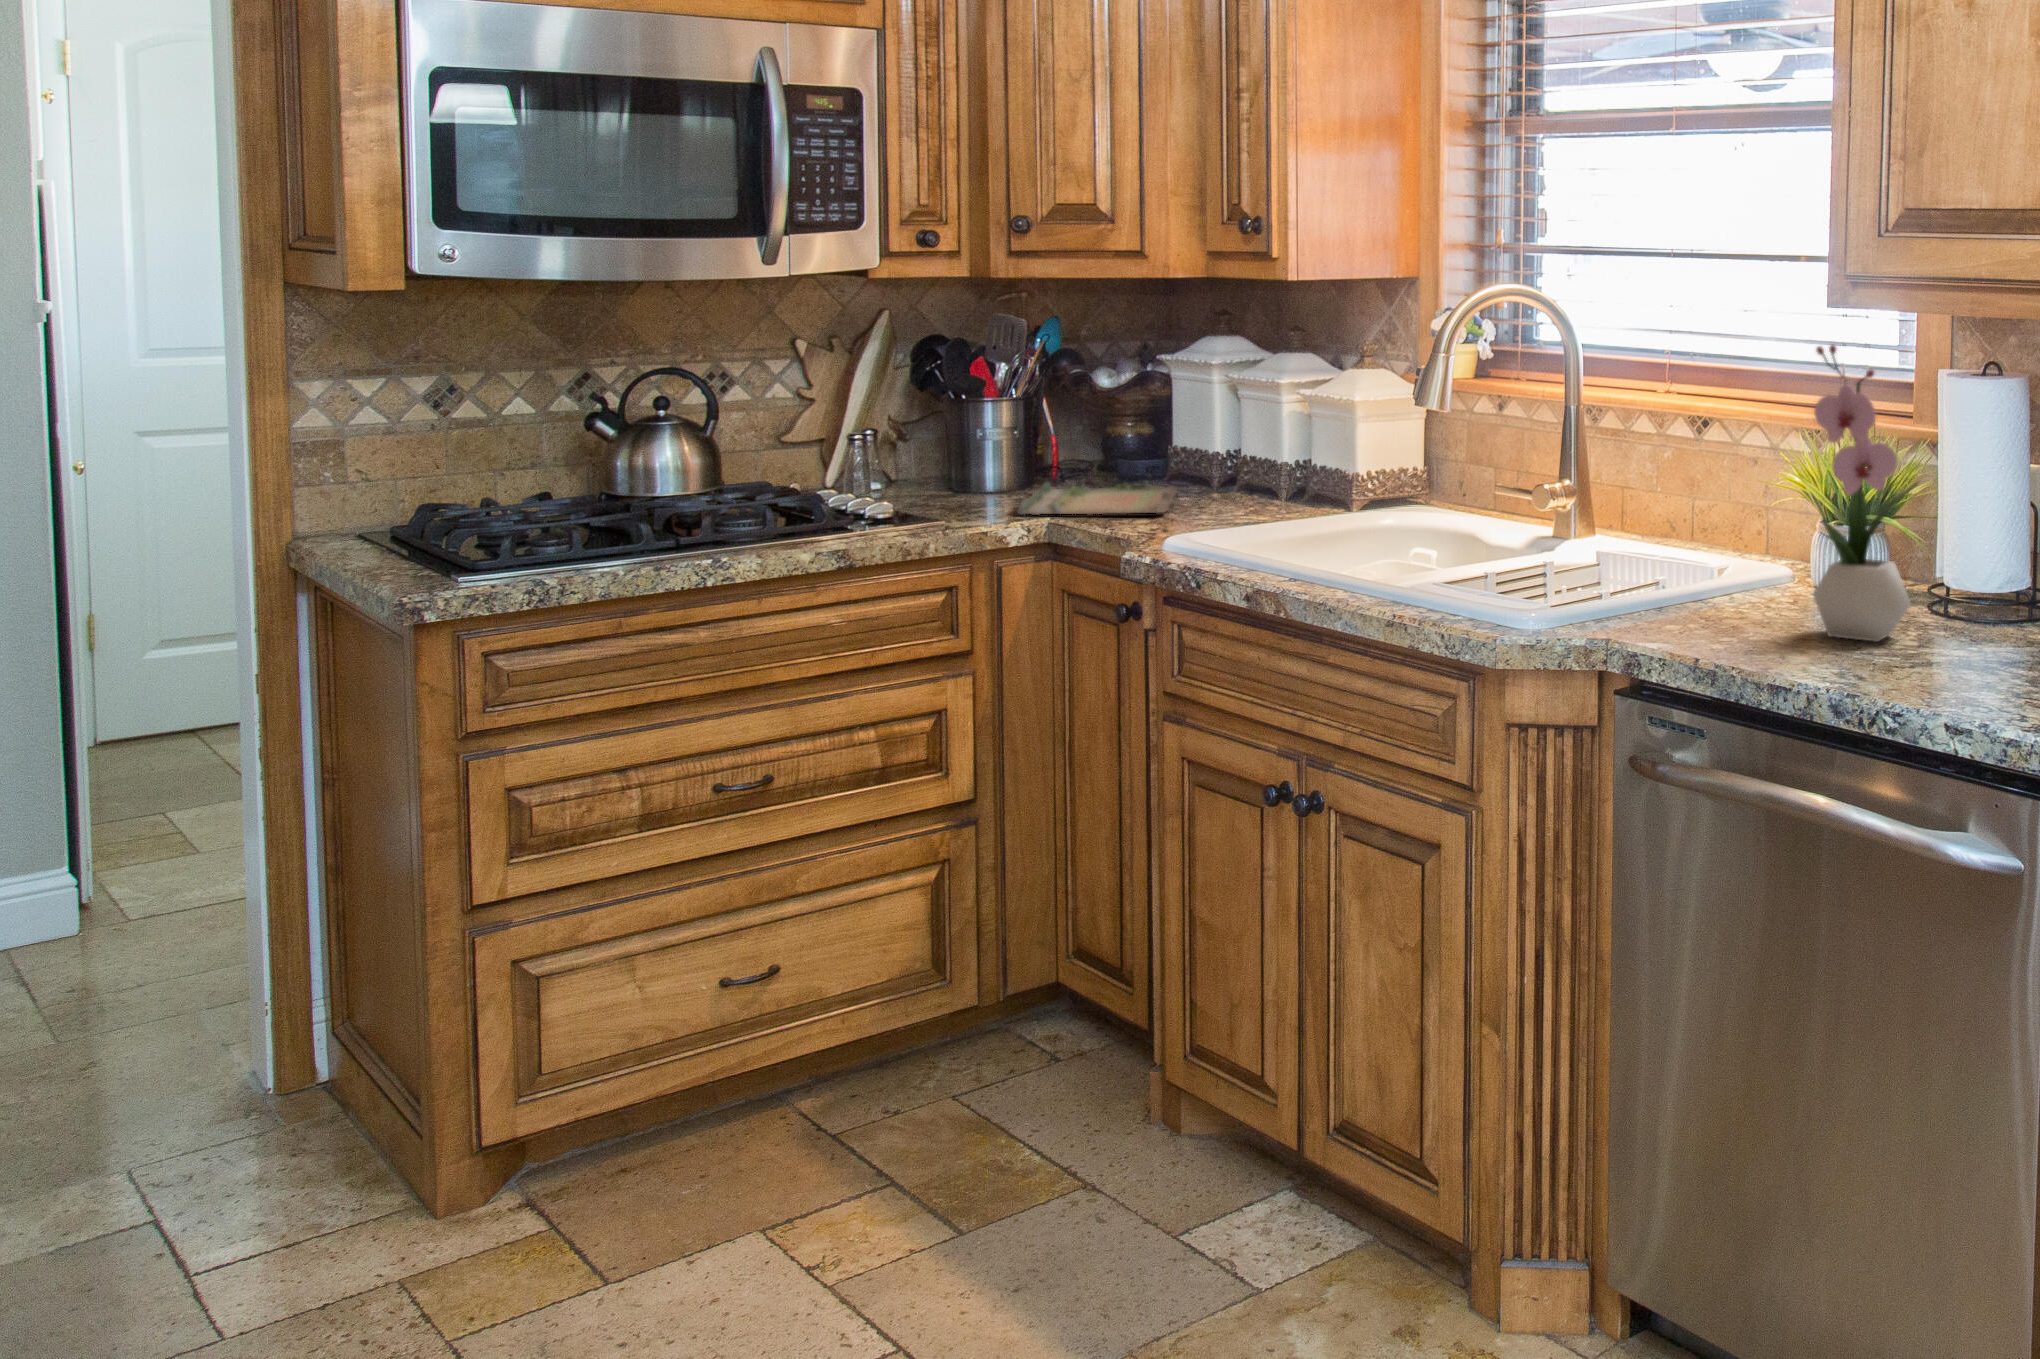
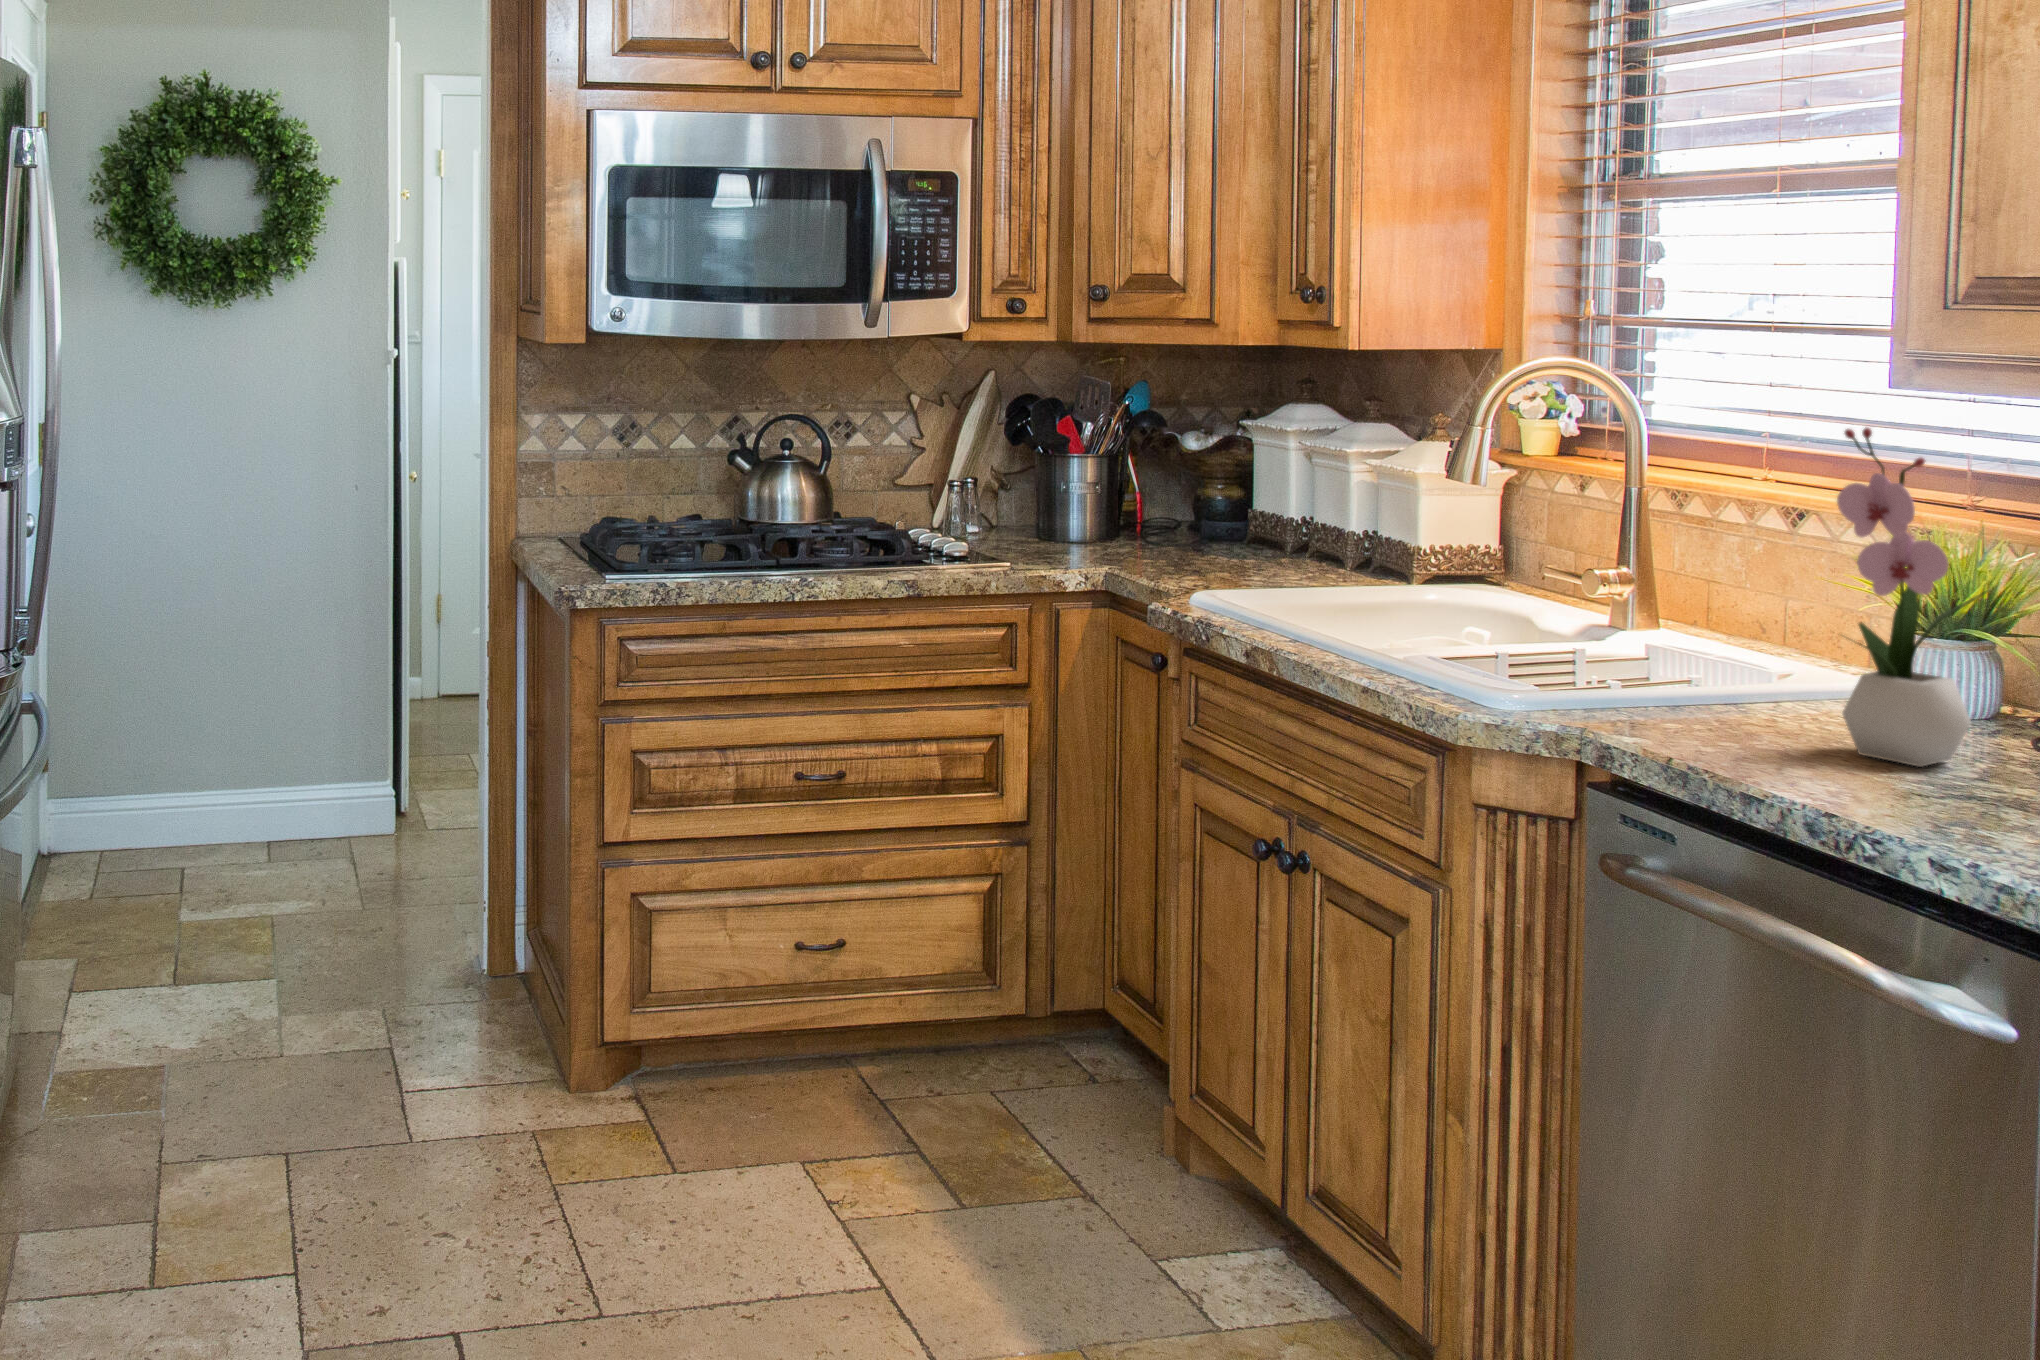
tray: present [1018,482,1177,515] -> none [1077,530,1247,570]

